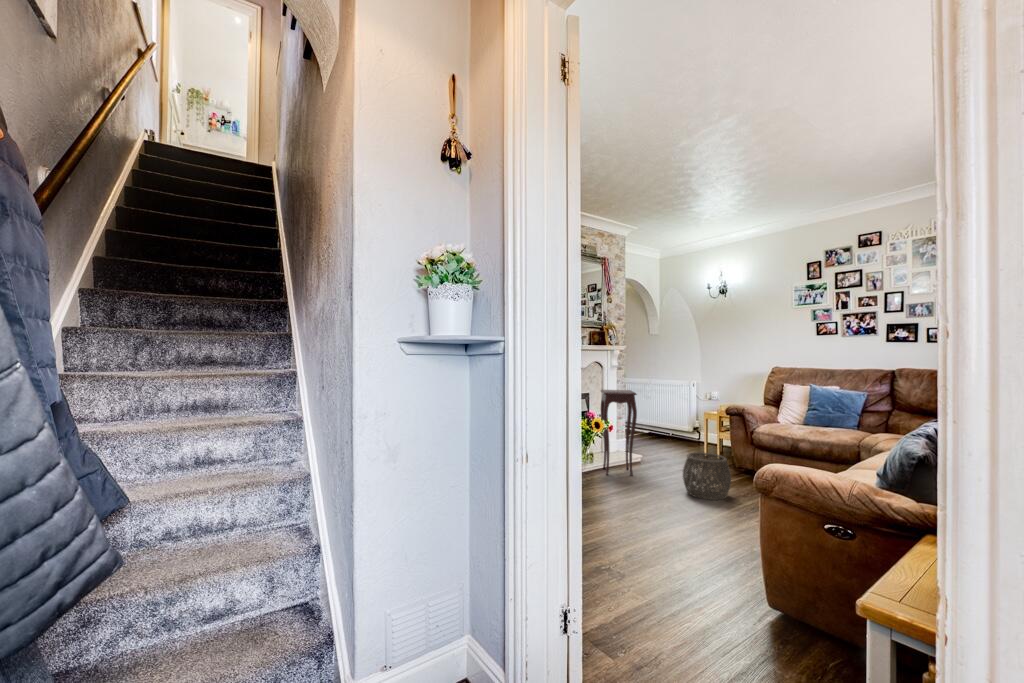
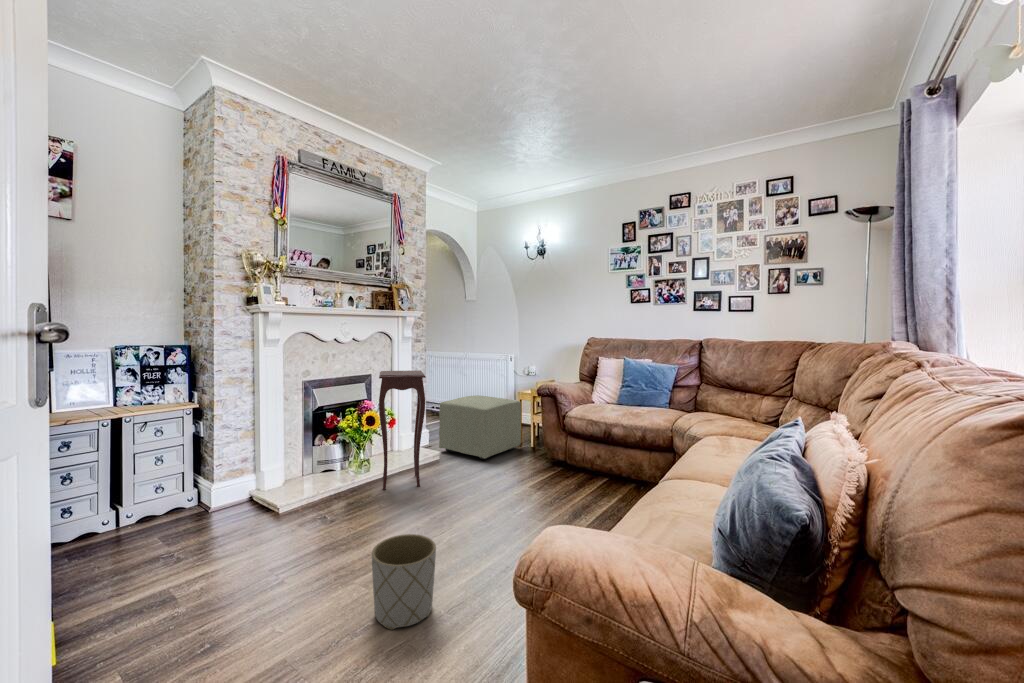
ottoman: none [640,413,710,465] -> present [439,395,521,460]
woven basket: present [683,452,731,500] -> none [479,452,540,519]
planter: none [628,487,666,537] -> present [372,534,436,630]

